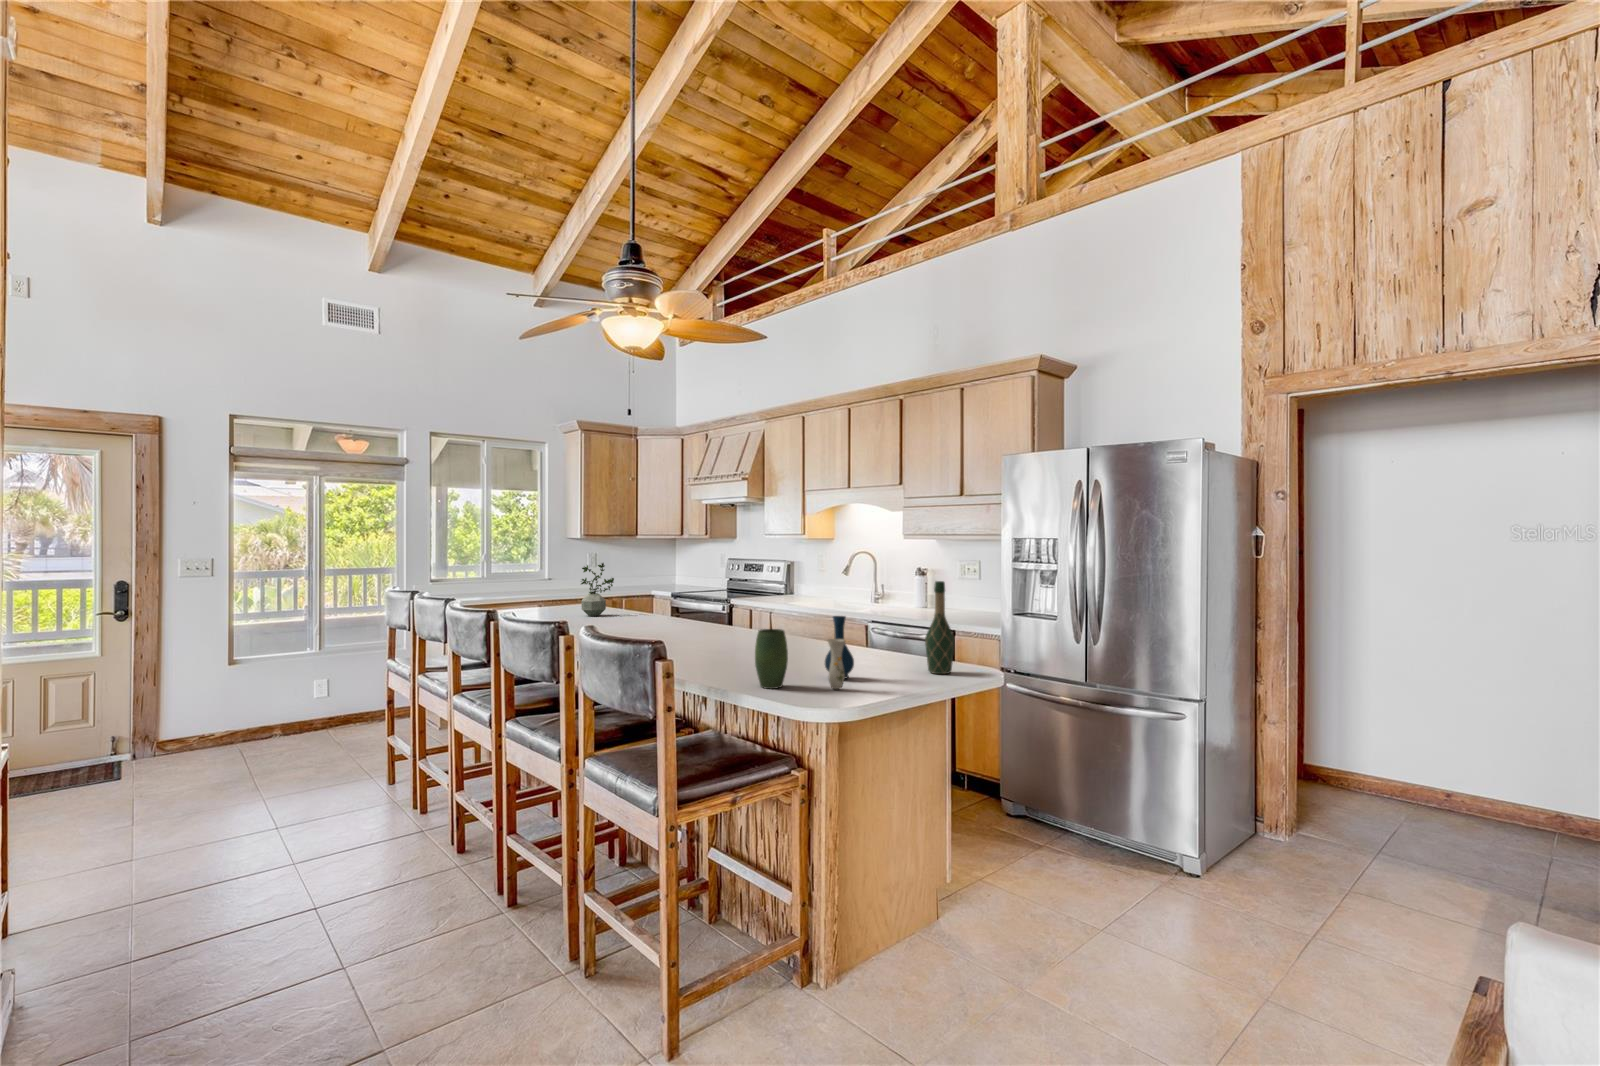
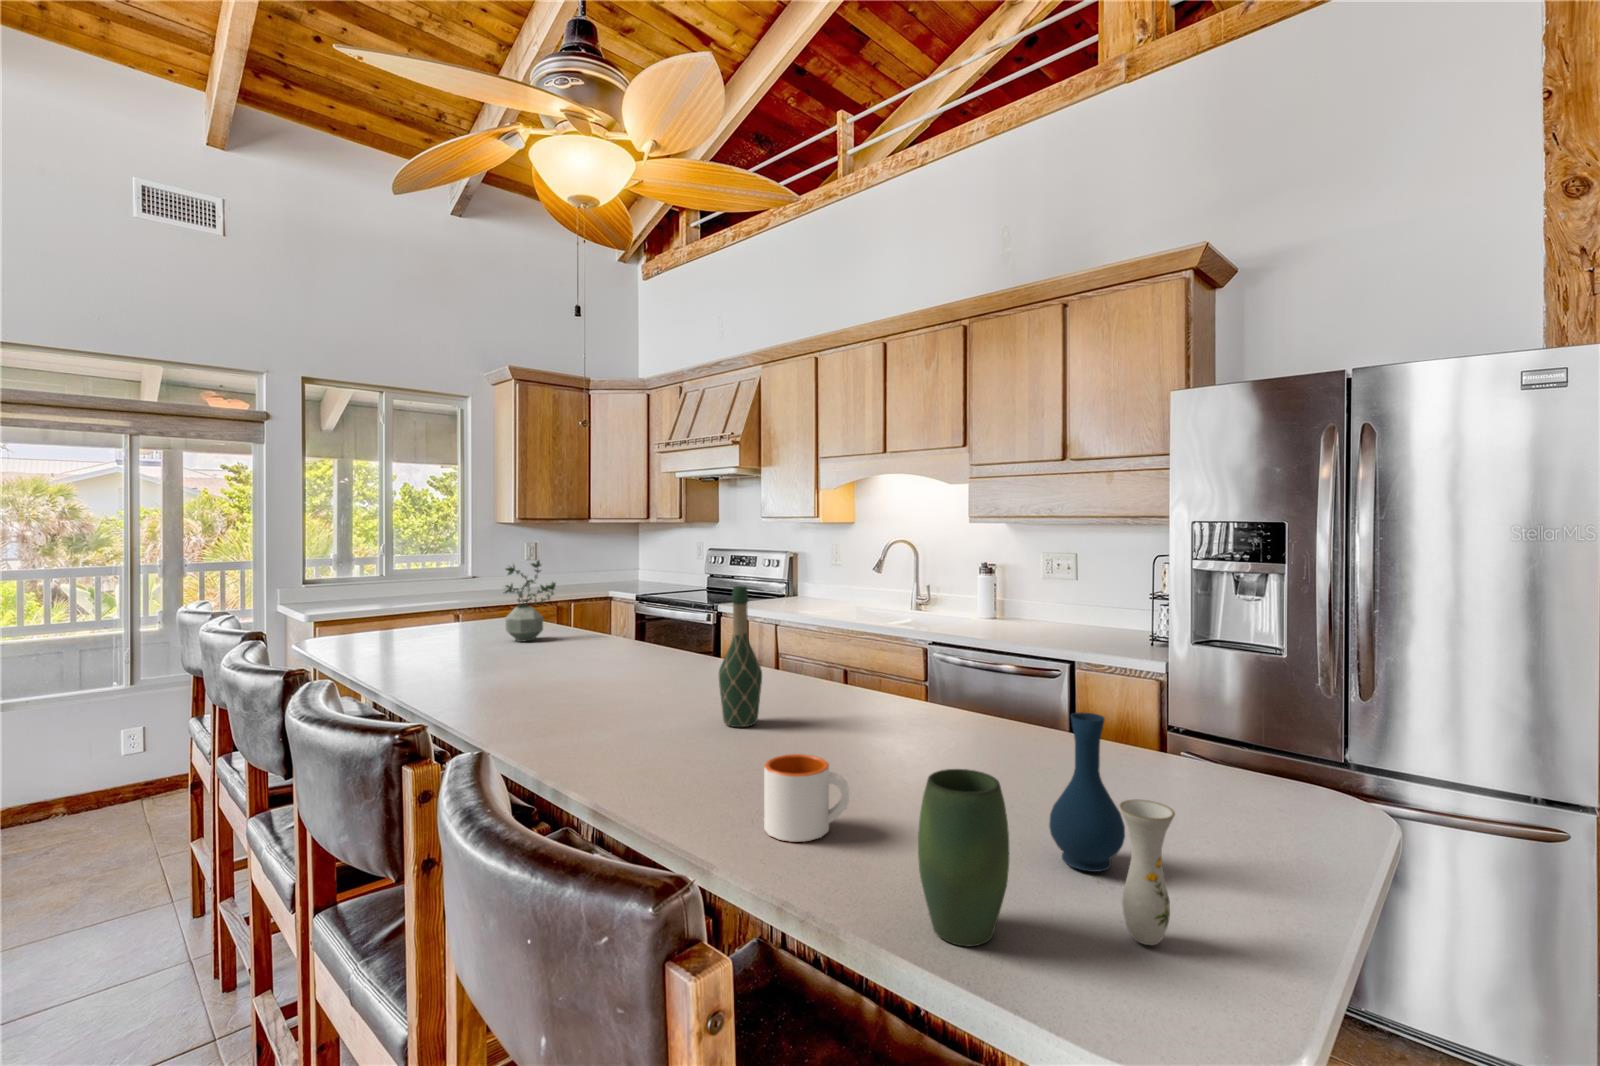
wine bottle: present [925,581,955,674] -> present [719,586,762,727]
mug: none [710,639,748,672] -> present [764,754,849,842]

